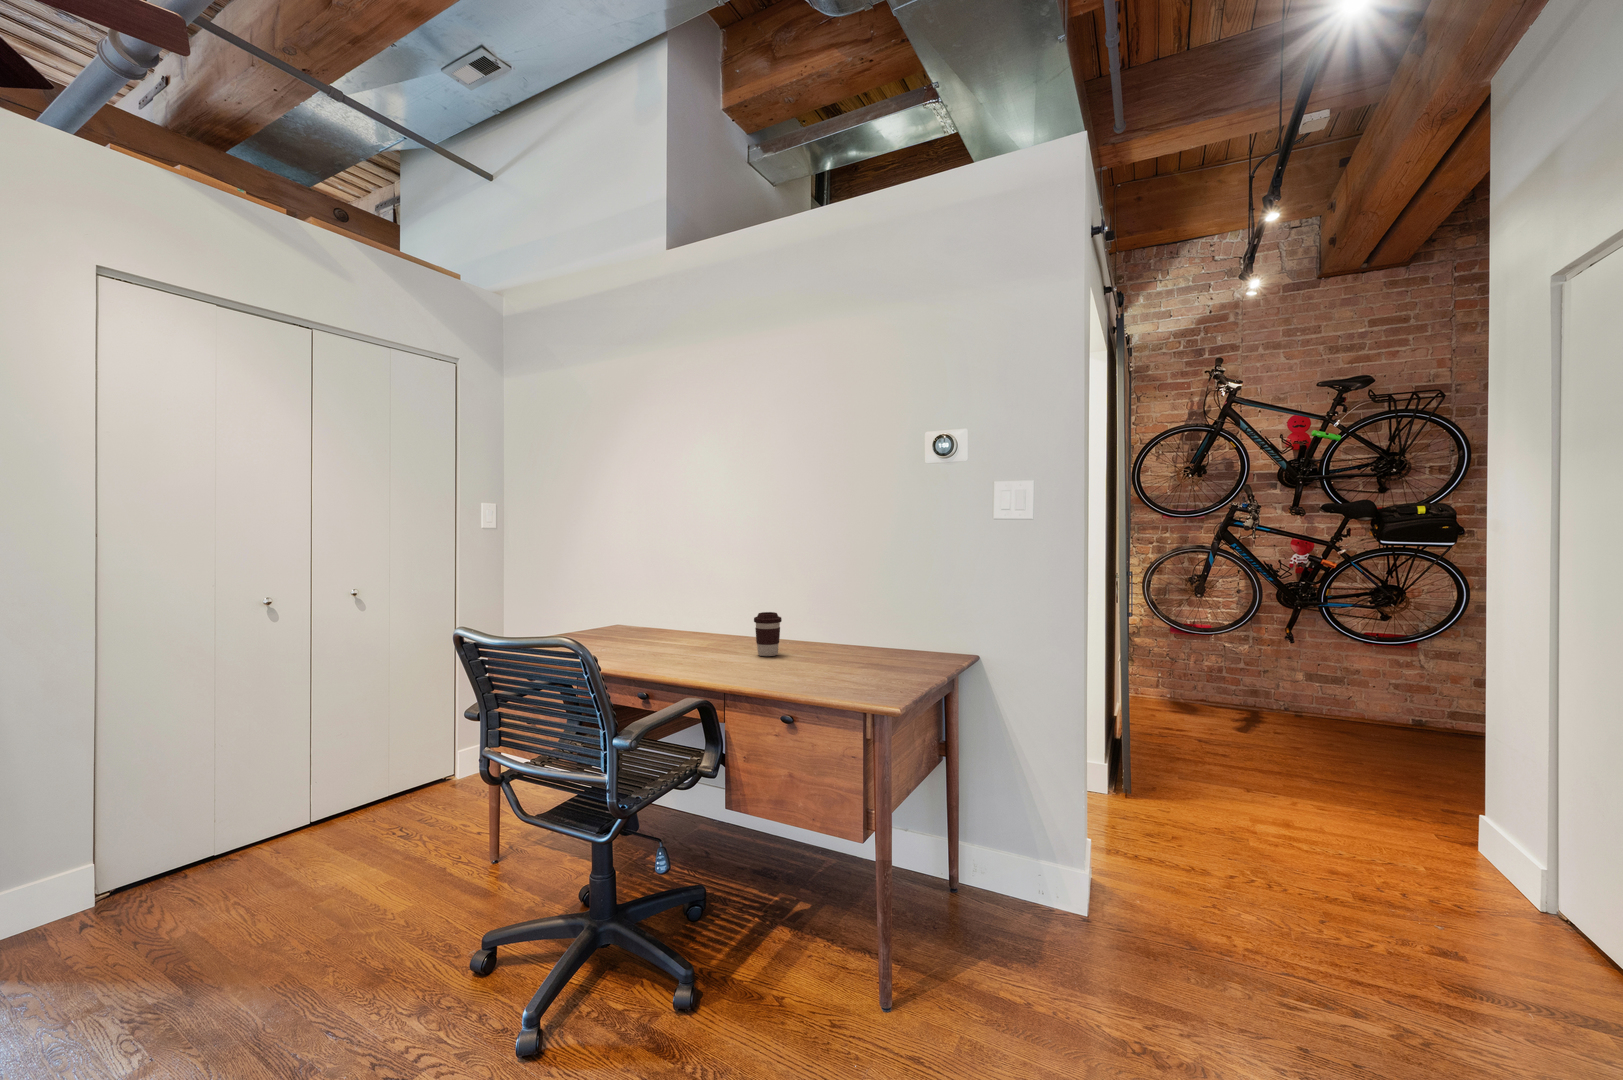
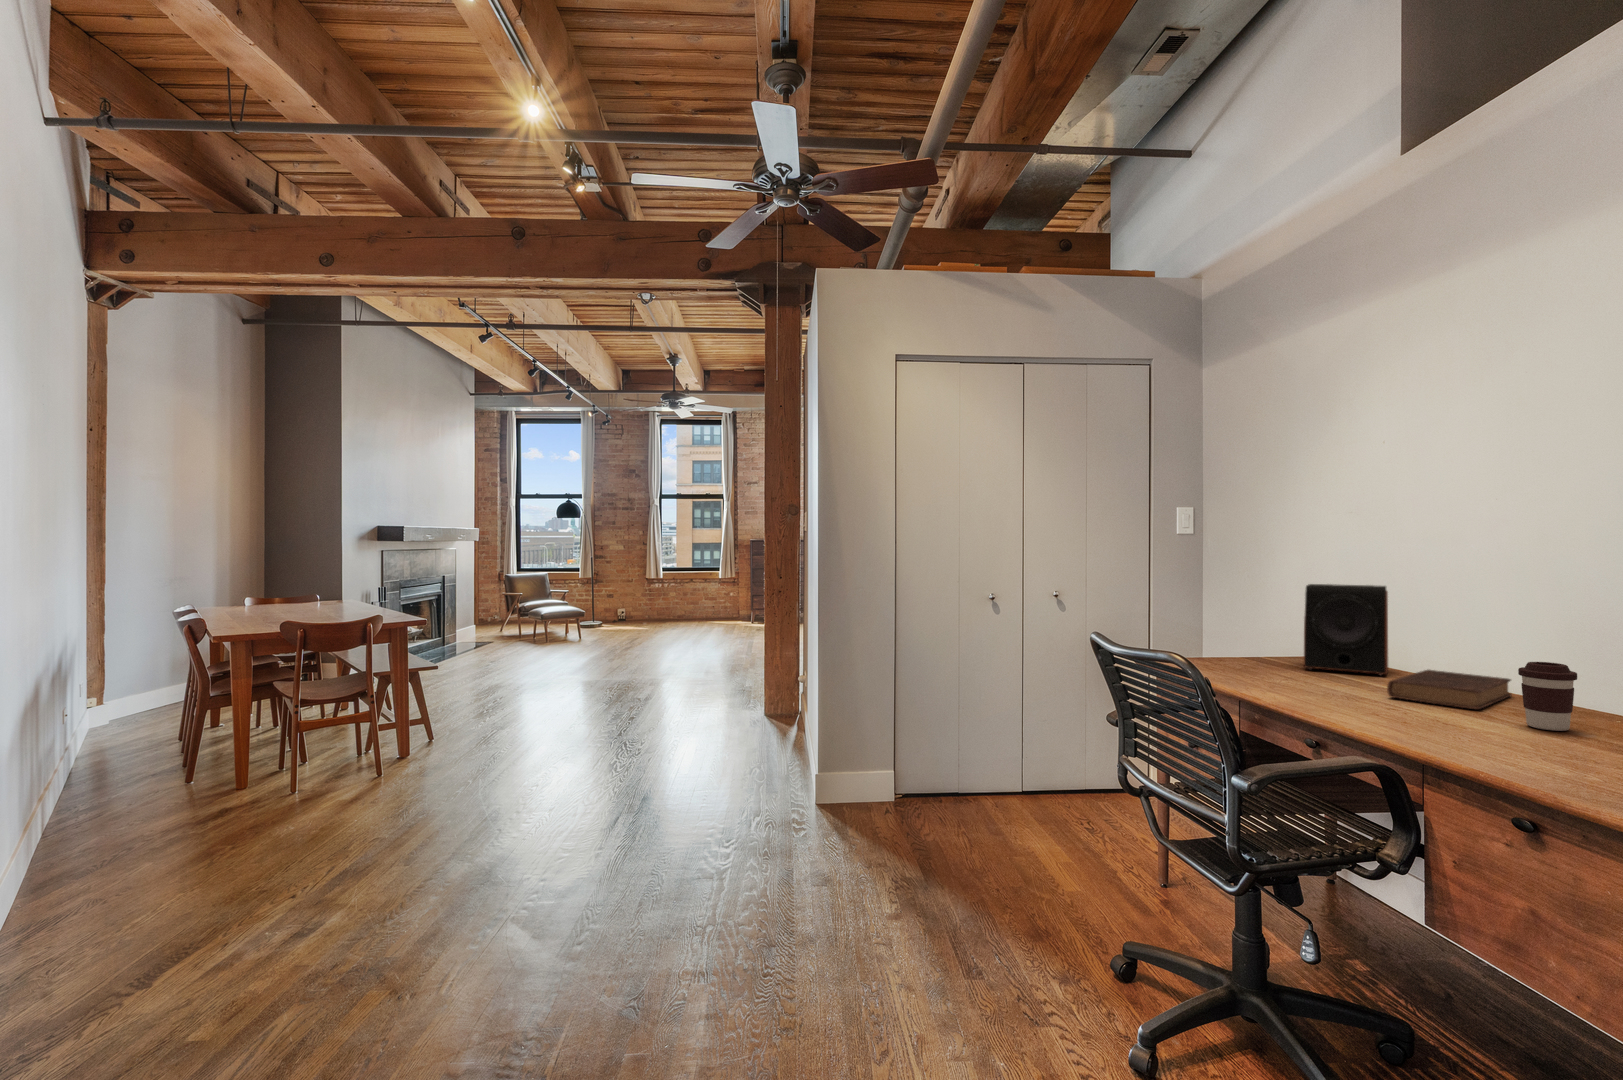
speaker: none [607,568,663,638] -> present [1304,584,1388,675]
book: none [676,626,736,650] -> present [1387,670,1512,709]

